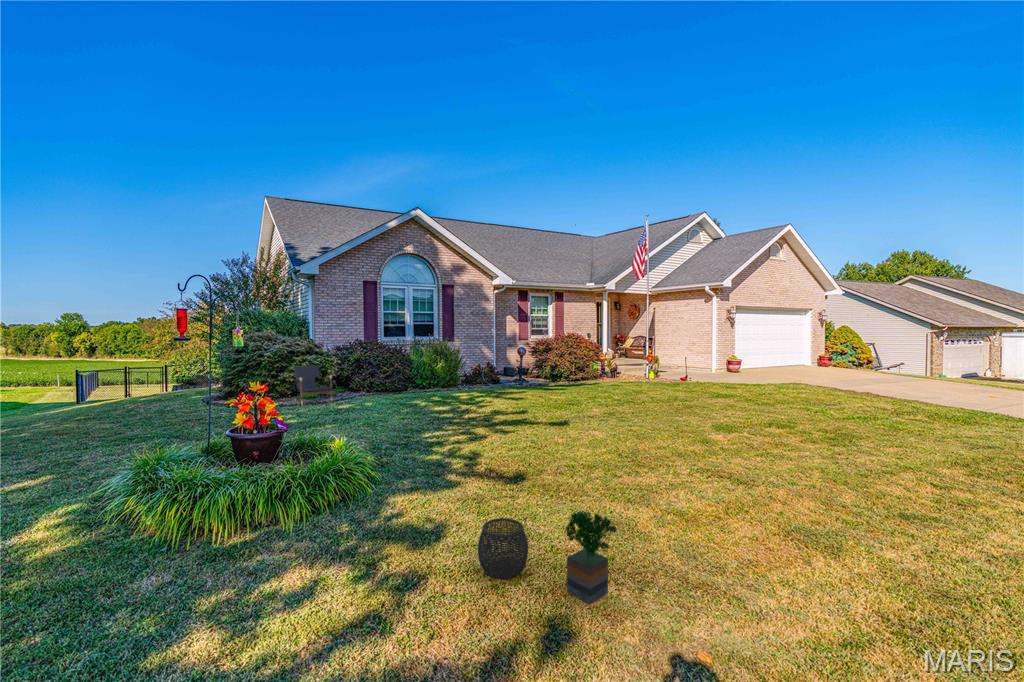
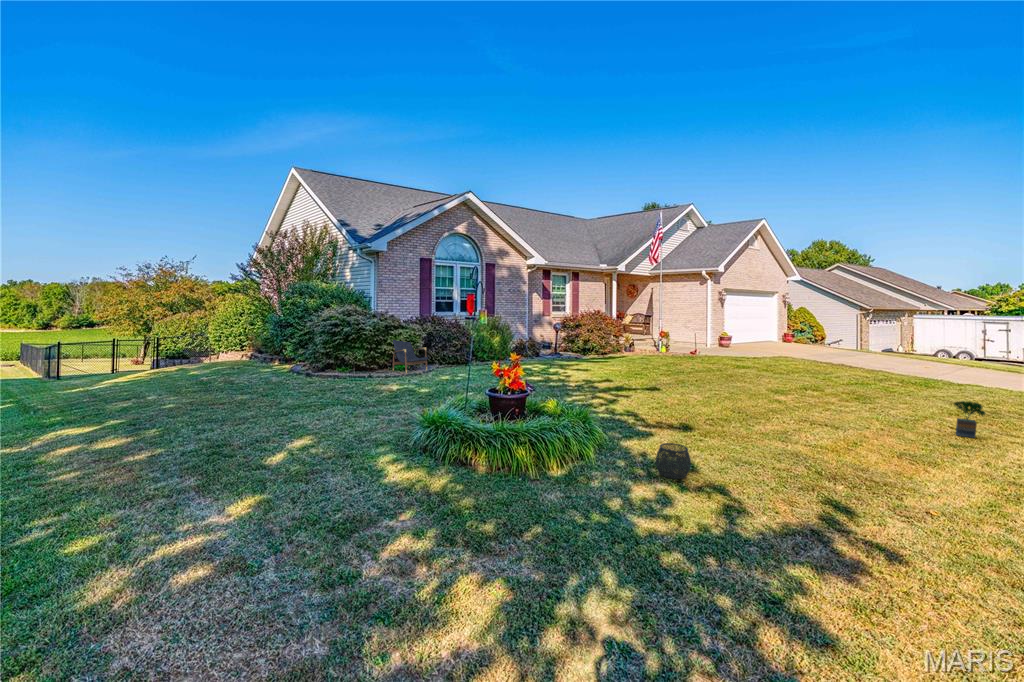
potted tree: present [566,511,617,604] -> present [954,401,986,438]
woven basket: present [478,518,529,579] -> present [656,443,691,479]

